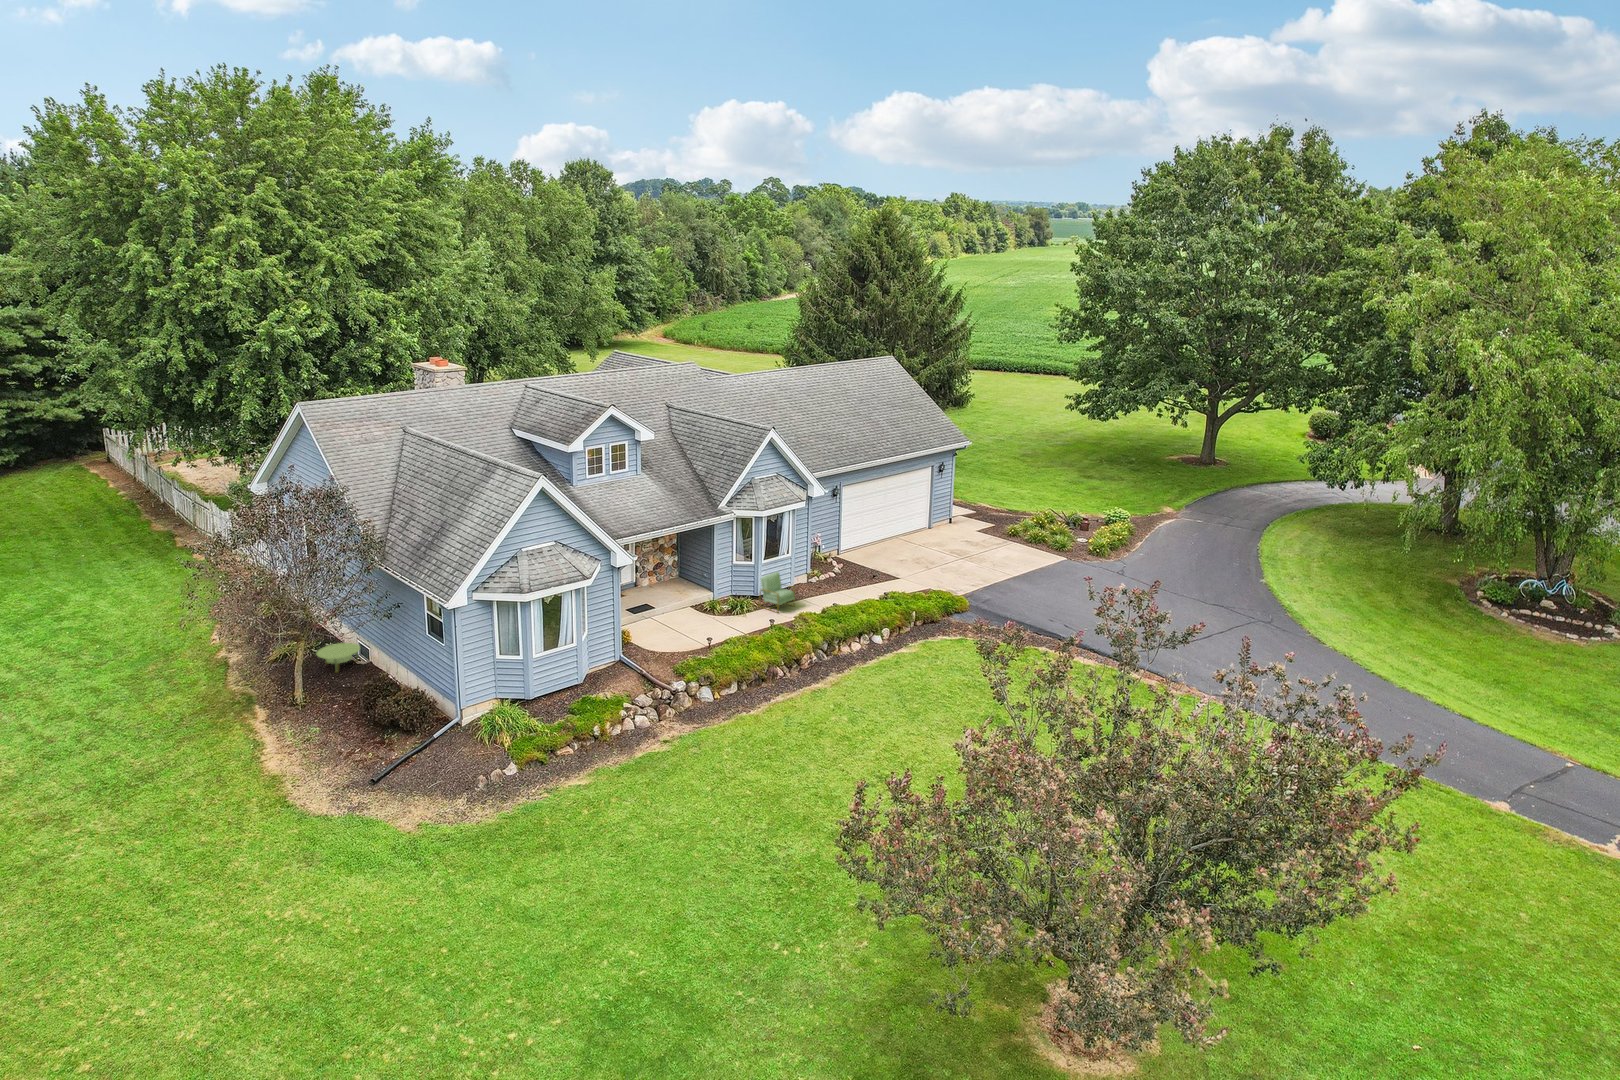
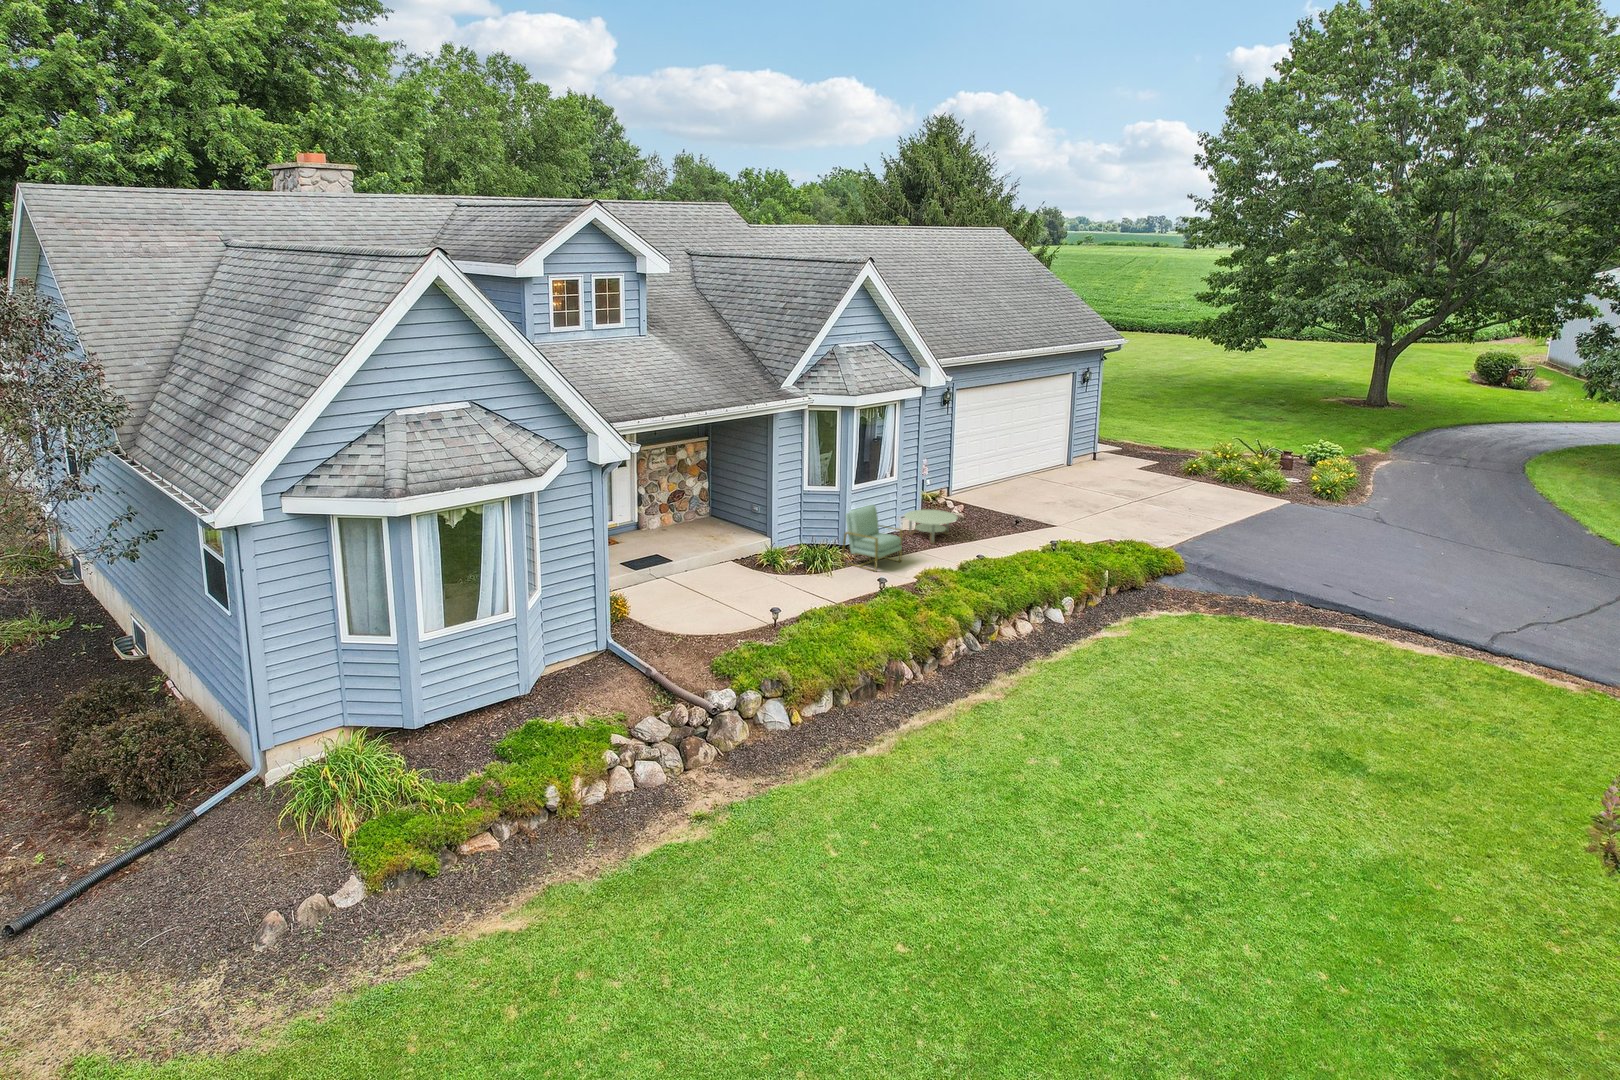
round table: present [316,643,360,673] -> present [905,509,958,544]

